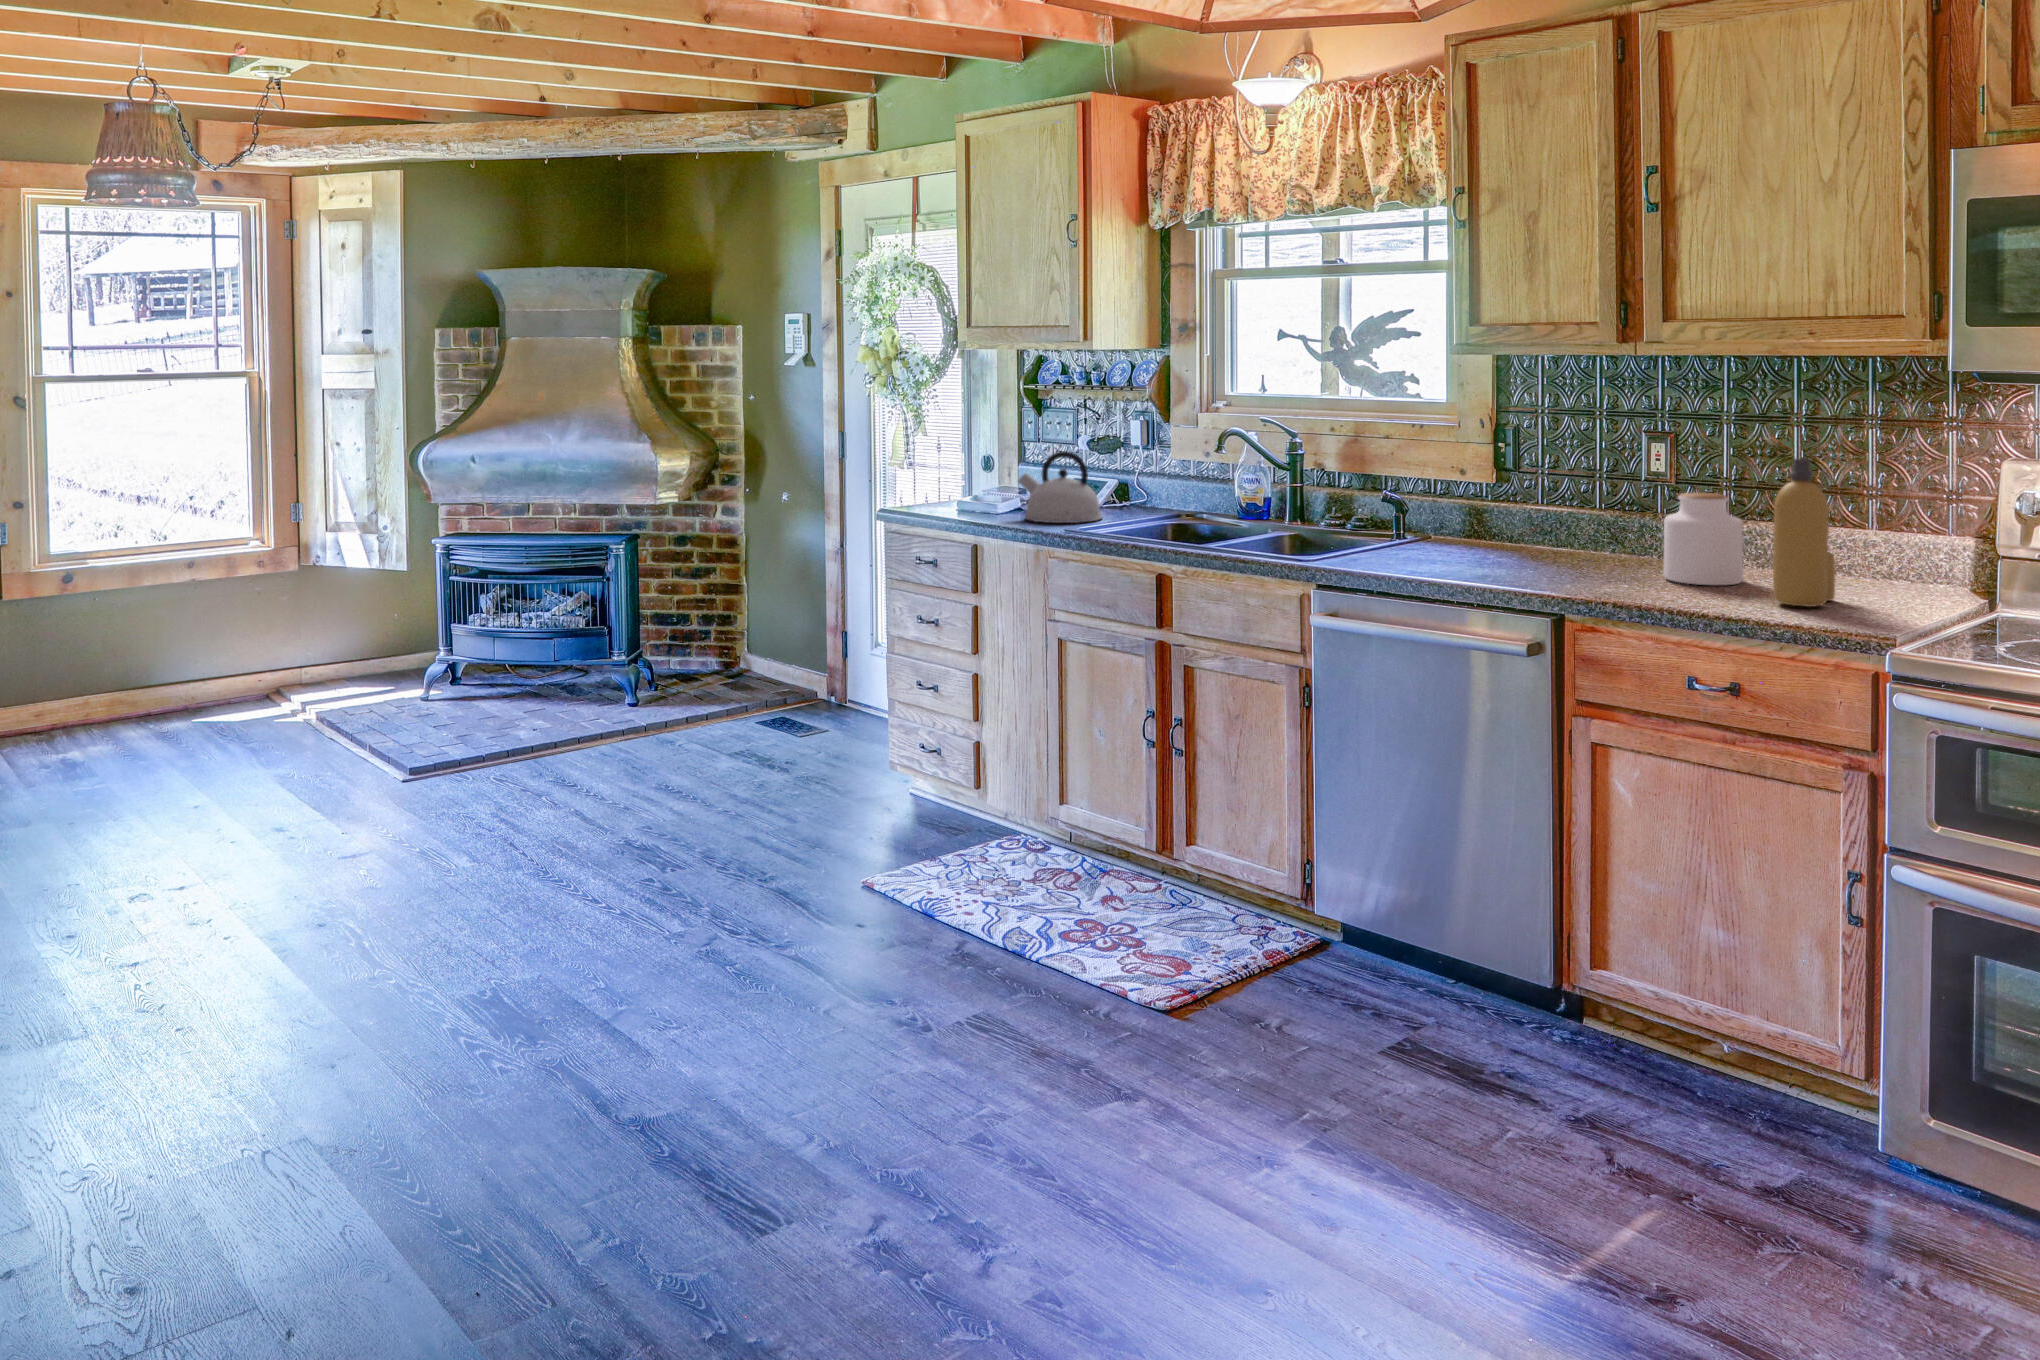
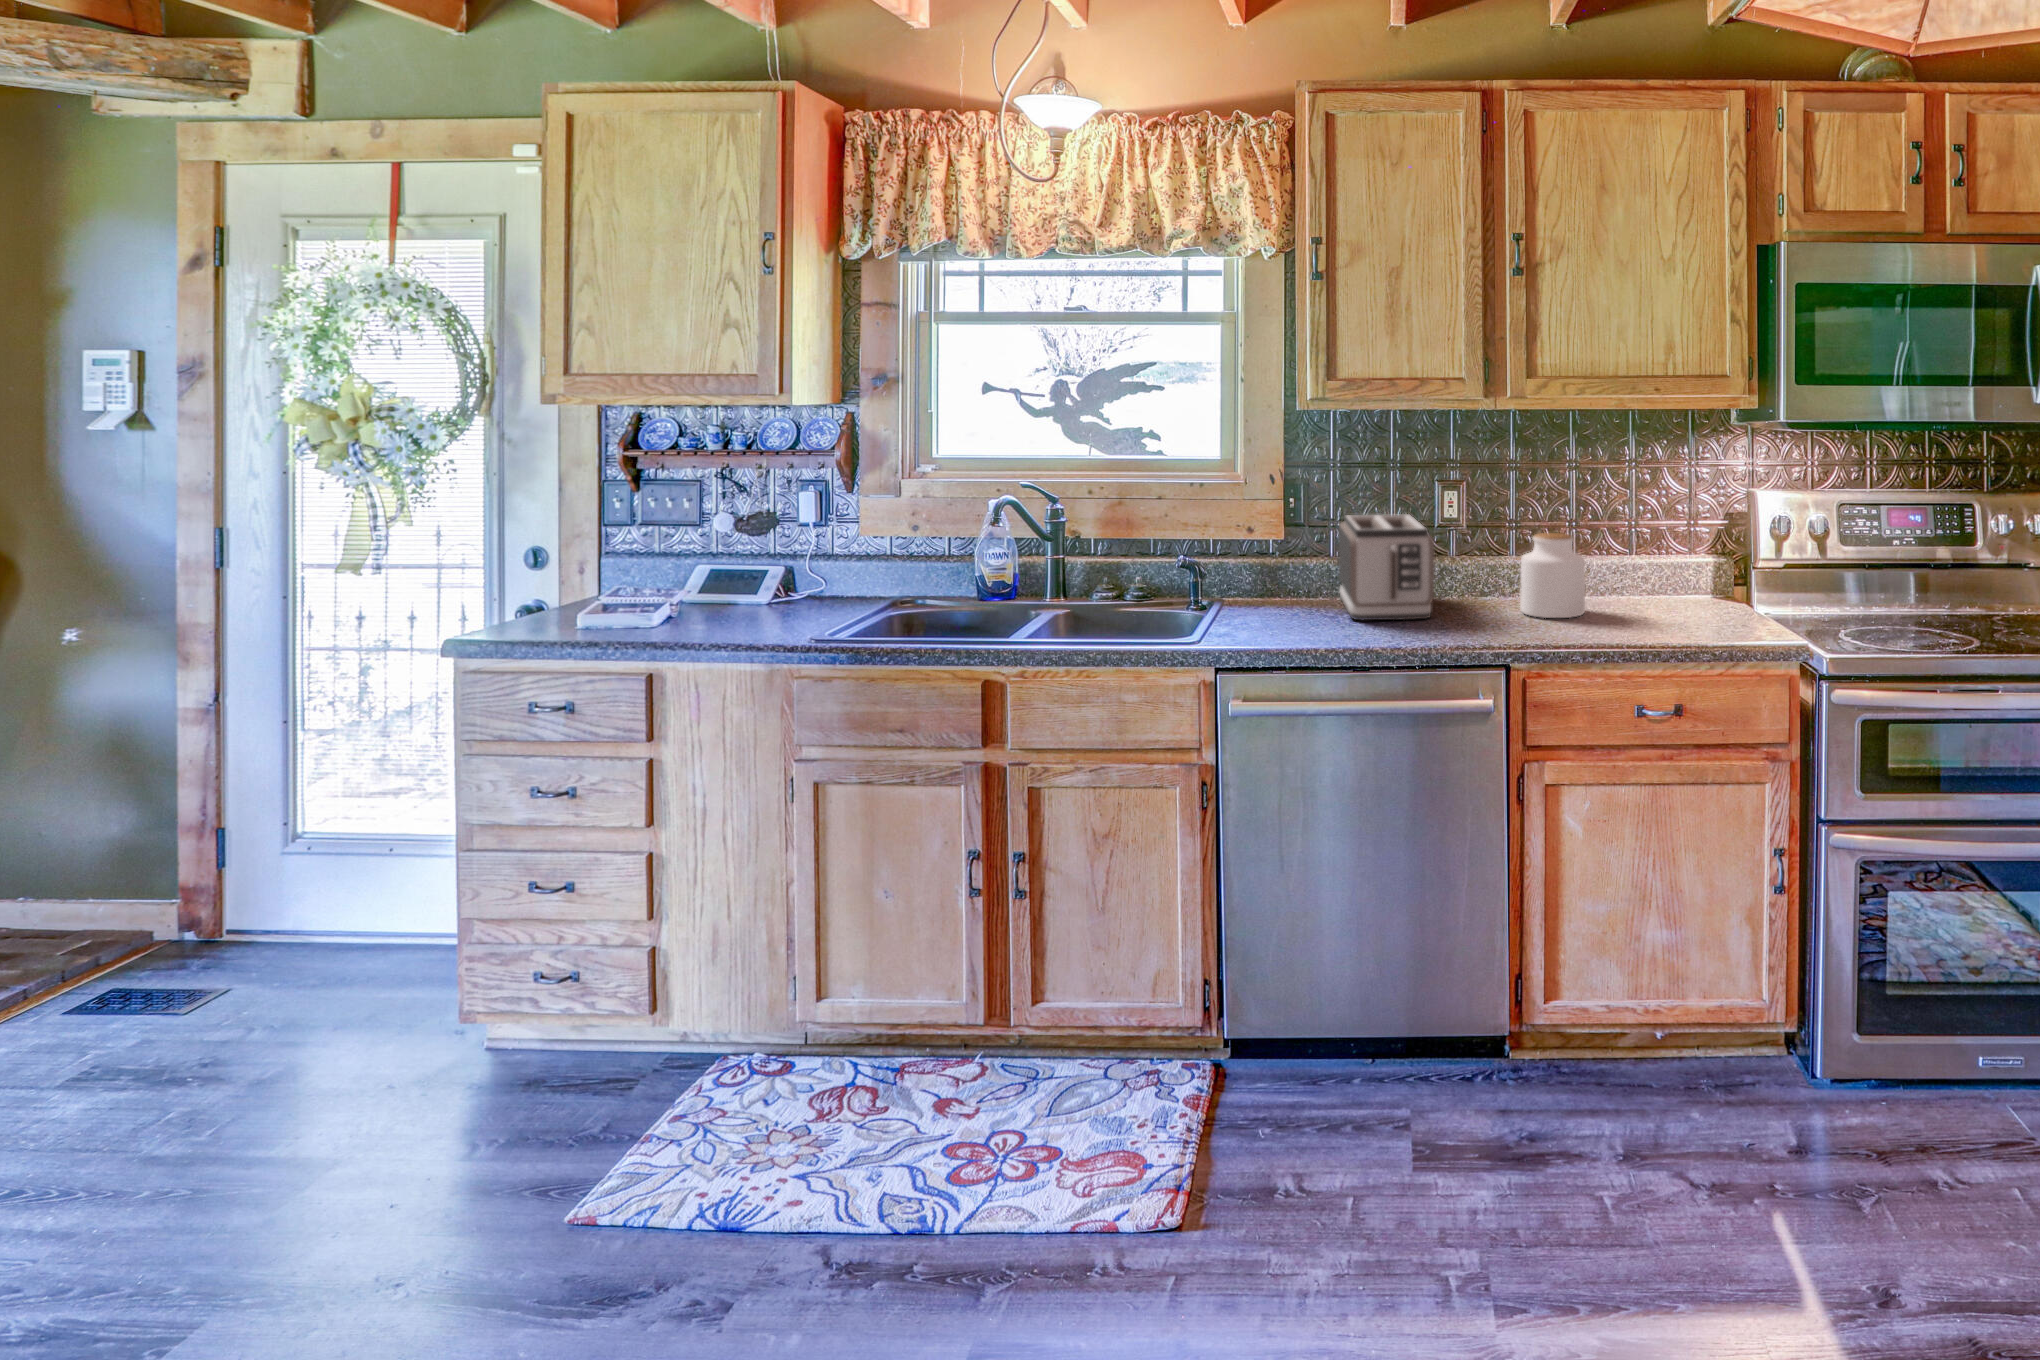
kettle: present [1018,451,1102,523] -> none [710,538,830,635]
bottle: present [1773,458,1835,607] -> none [1652,500,1695,628]
toaster: none [1475,464,1604,569] -> present [1338,514,1435,620]

